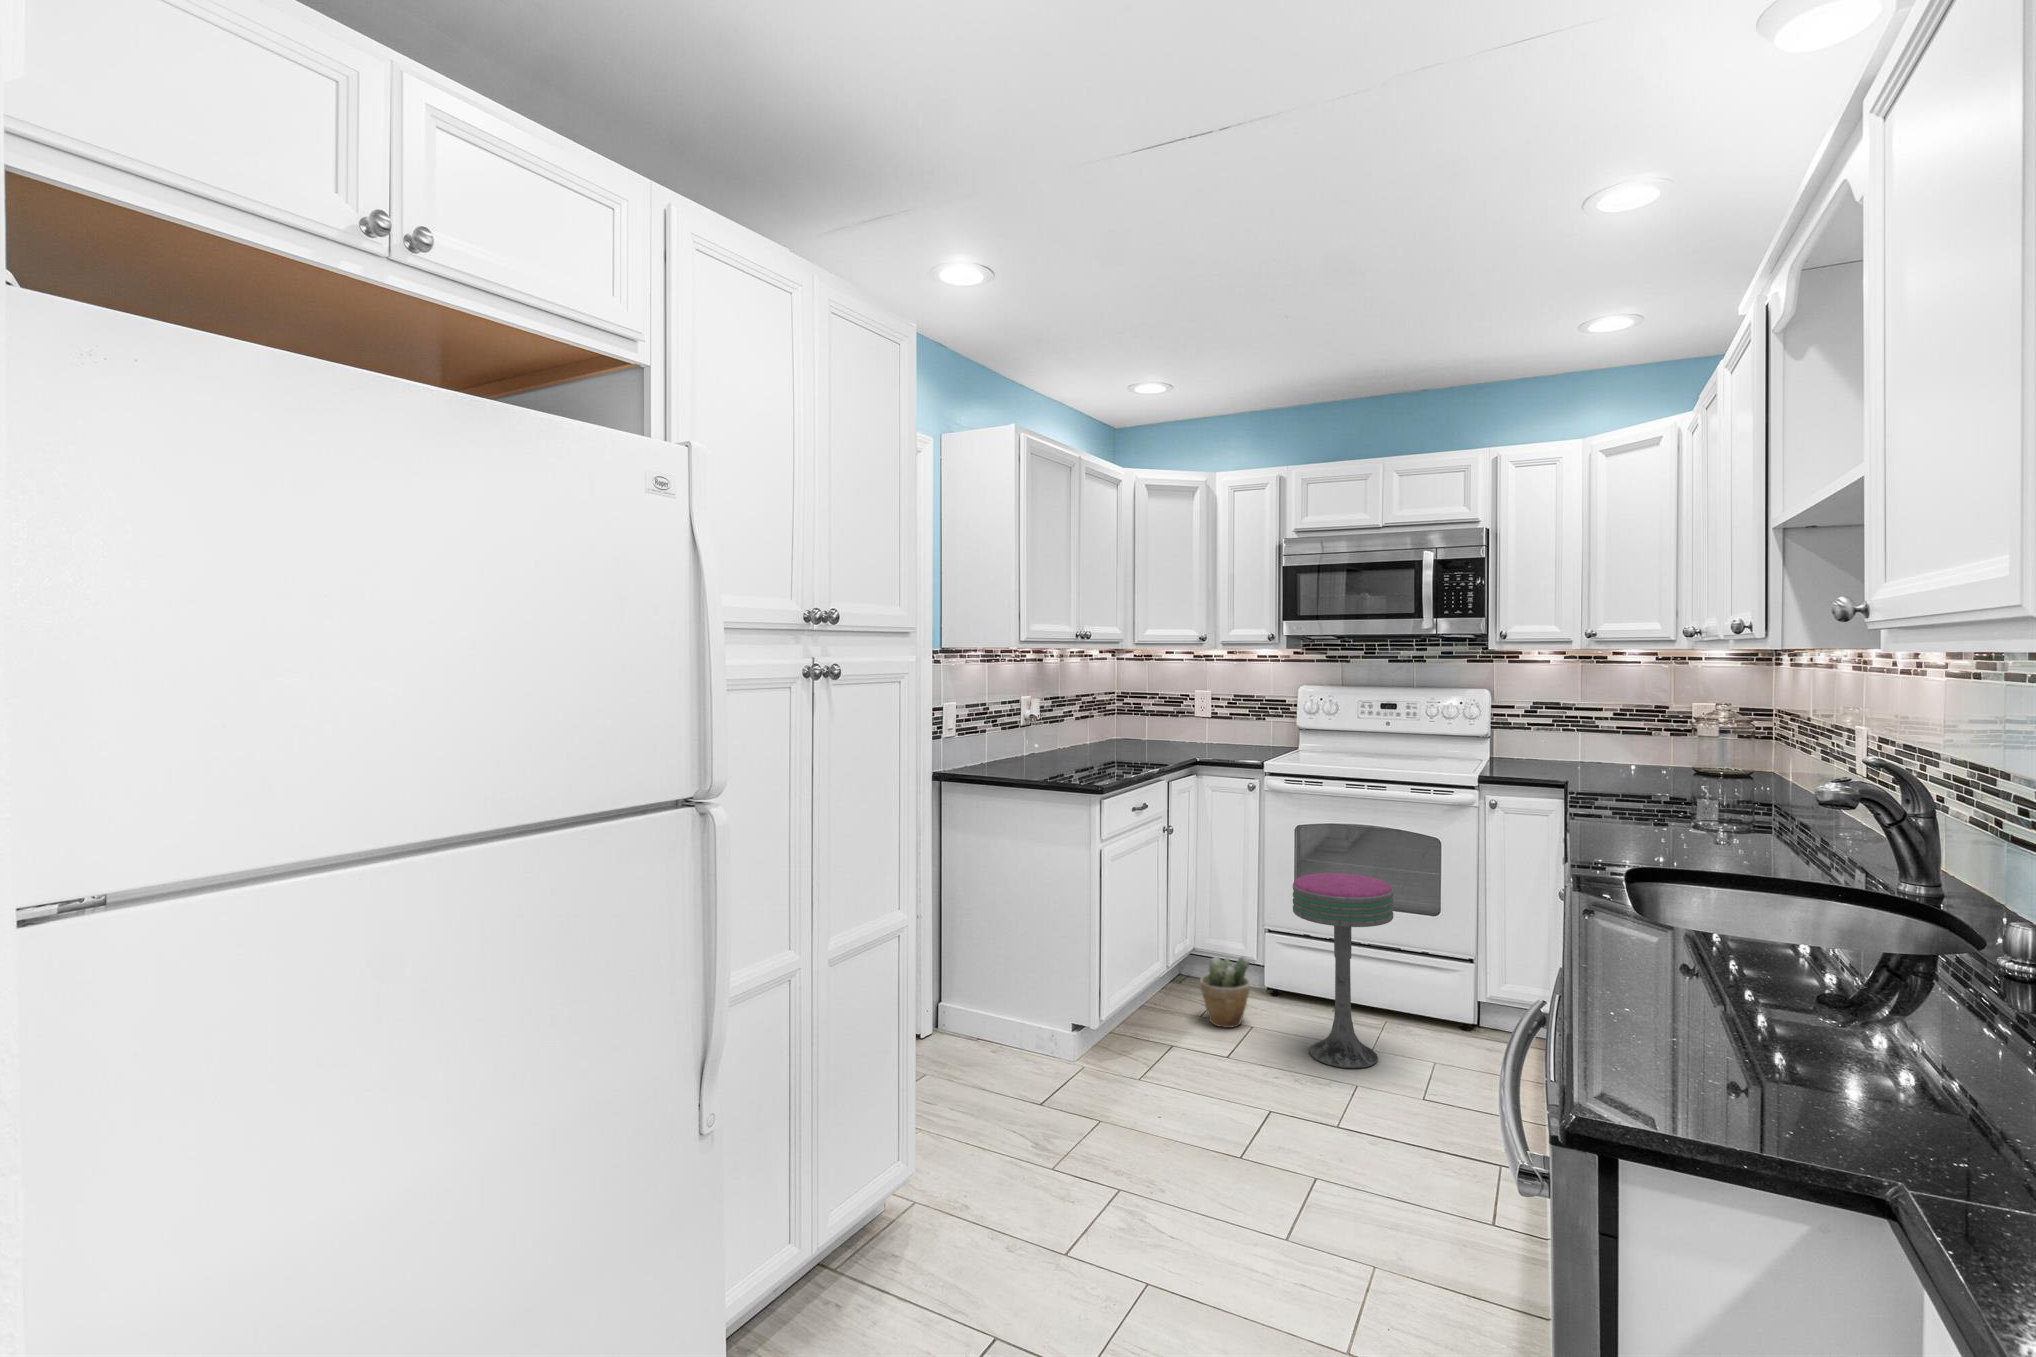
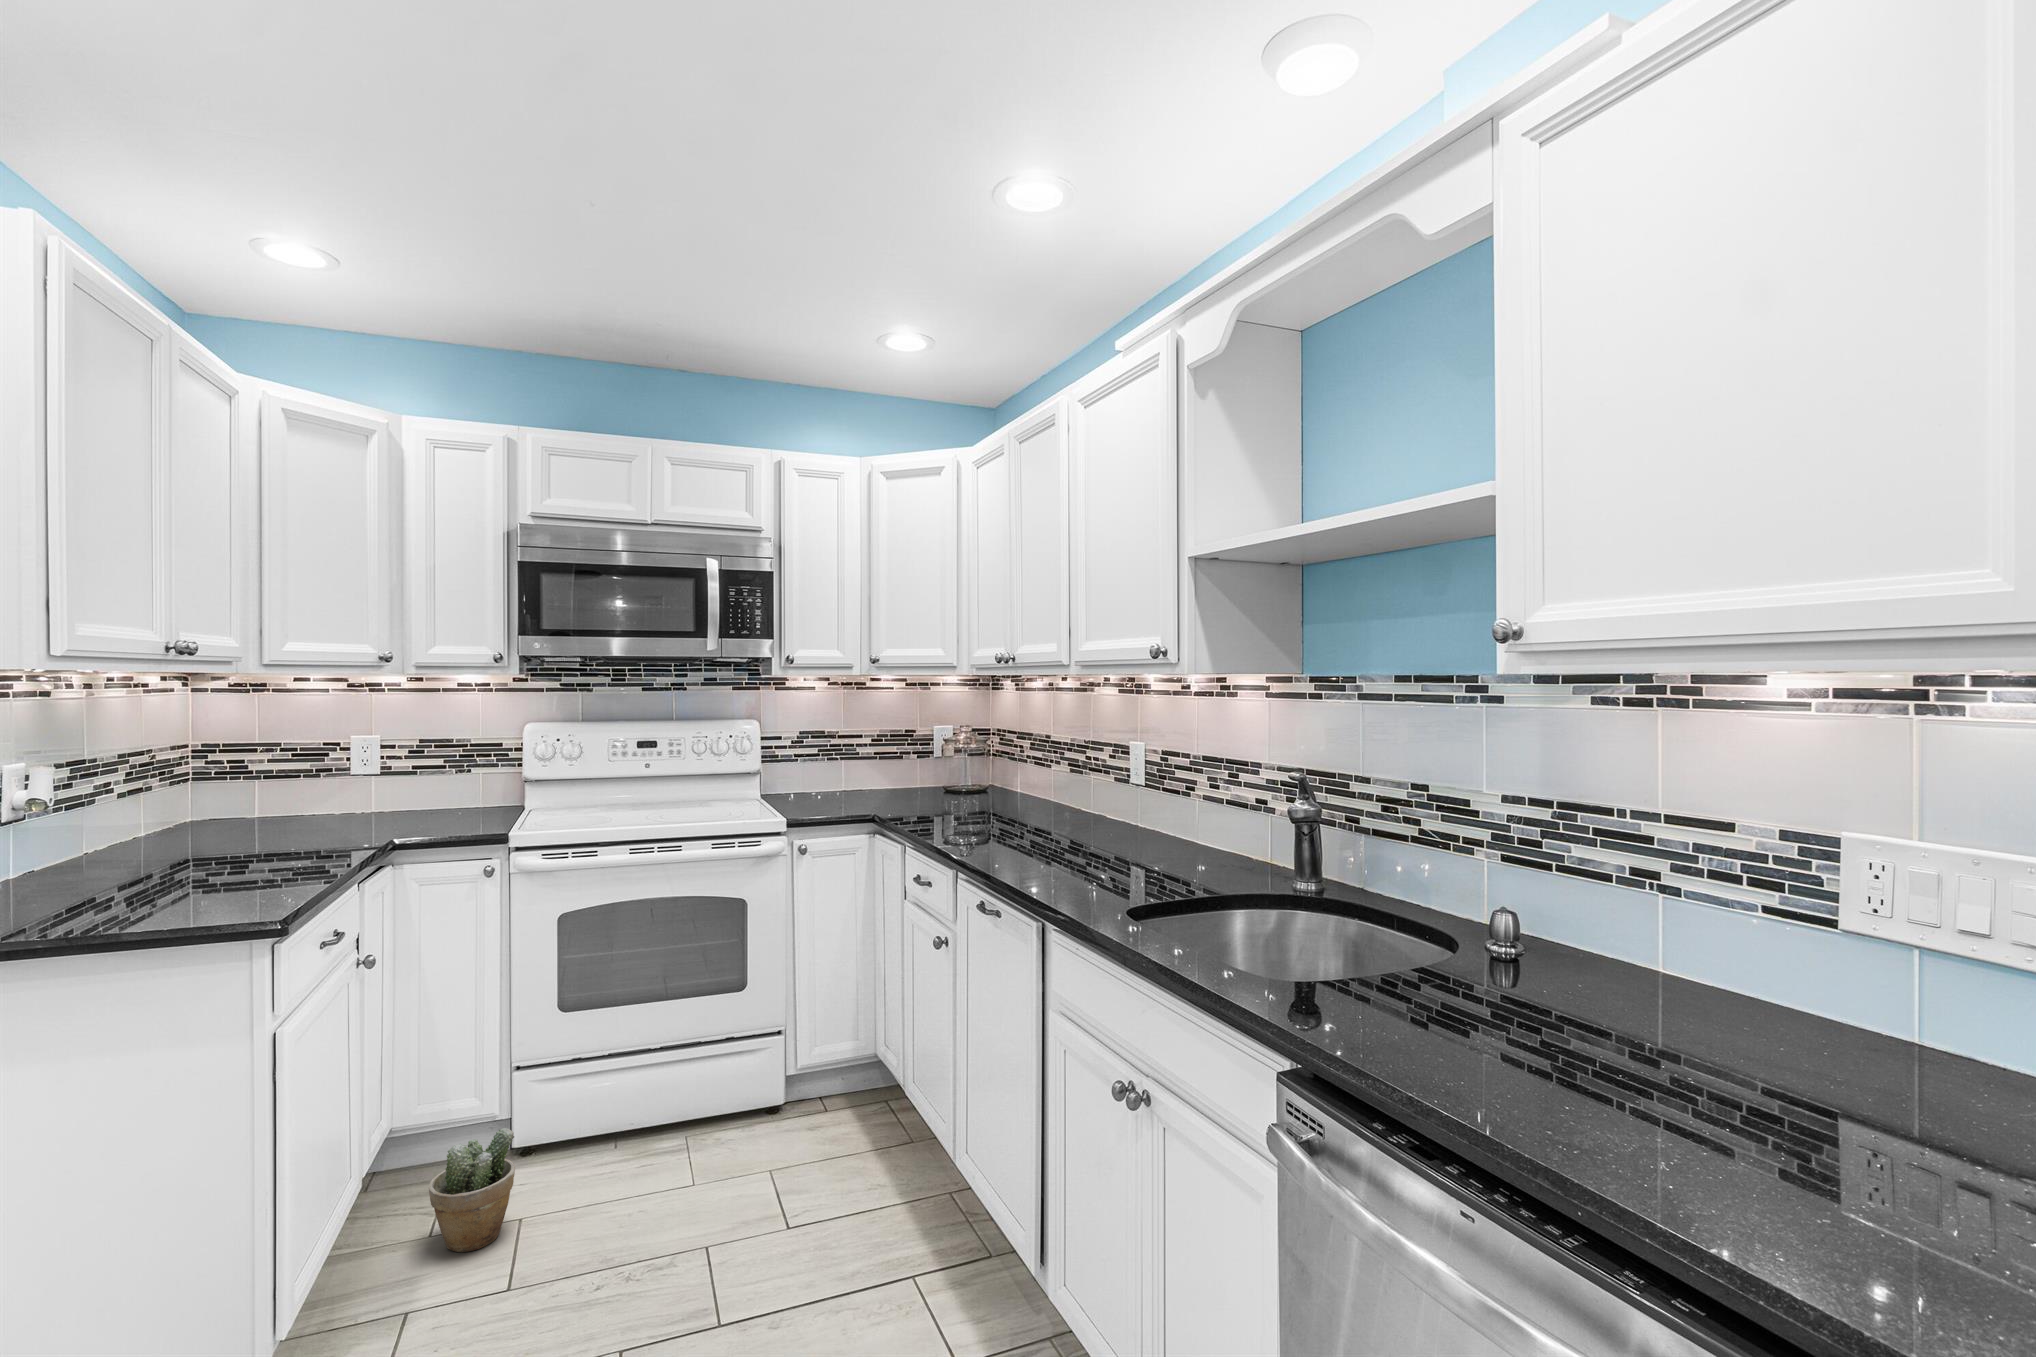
bar stool: present [1293,873,1393,1068] -> none [594,971,731,1247]

